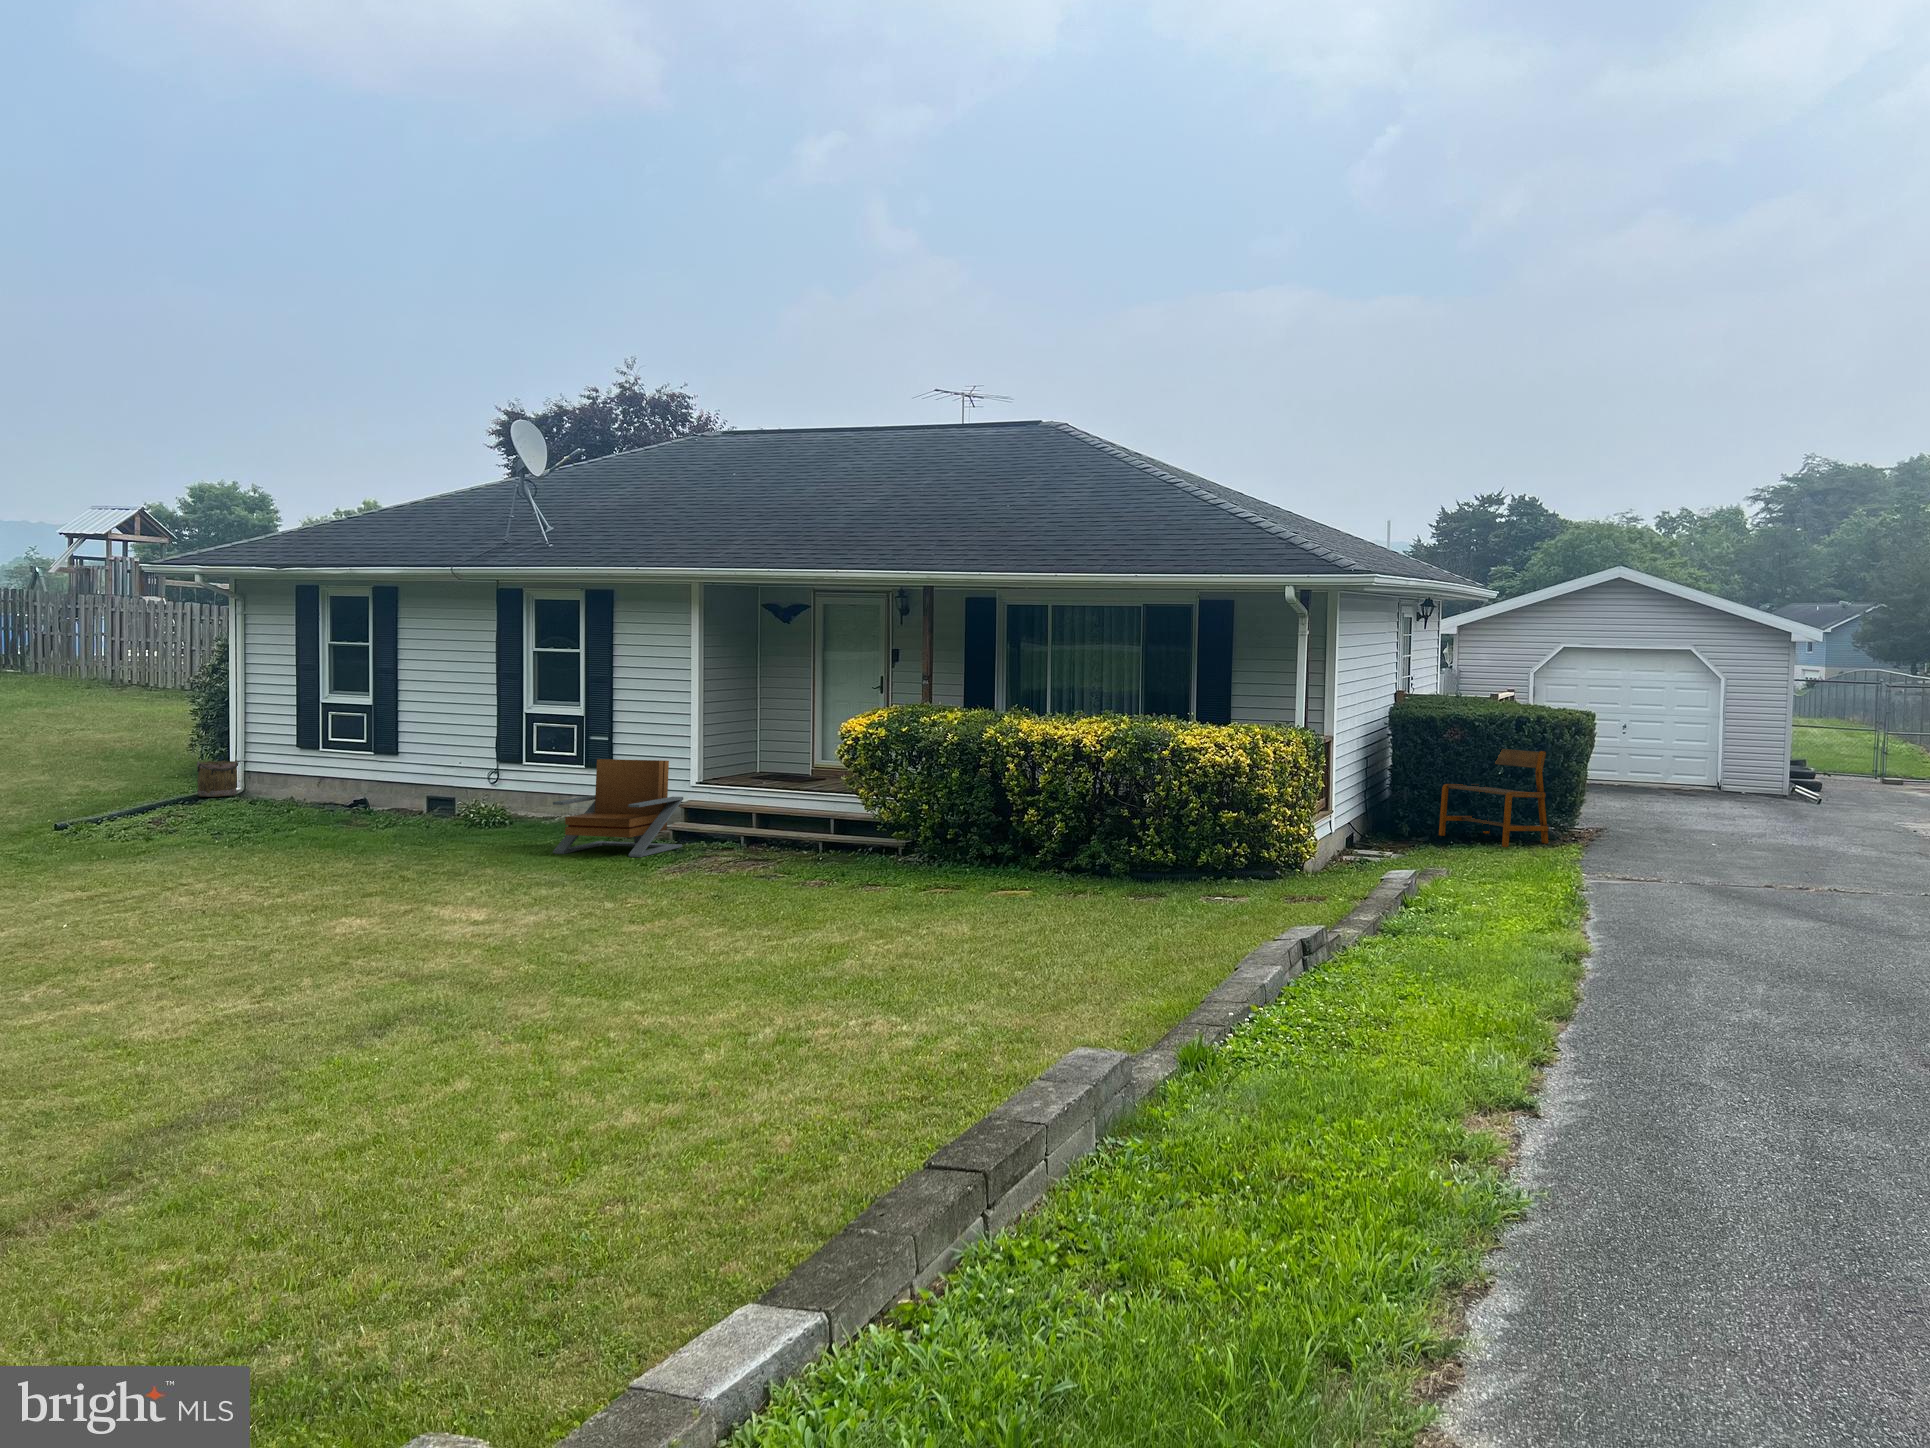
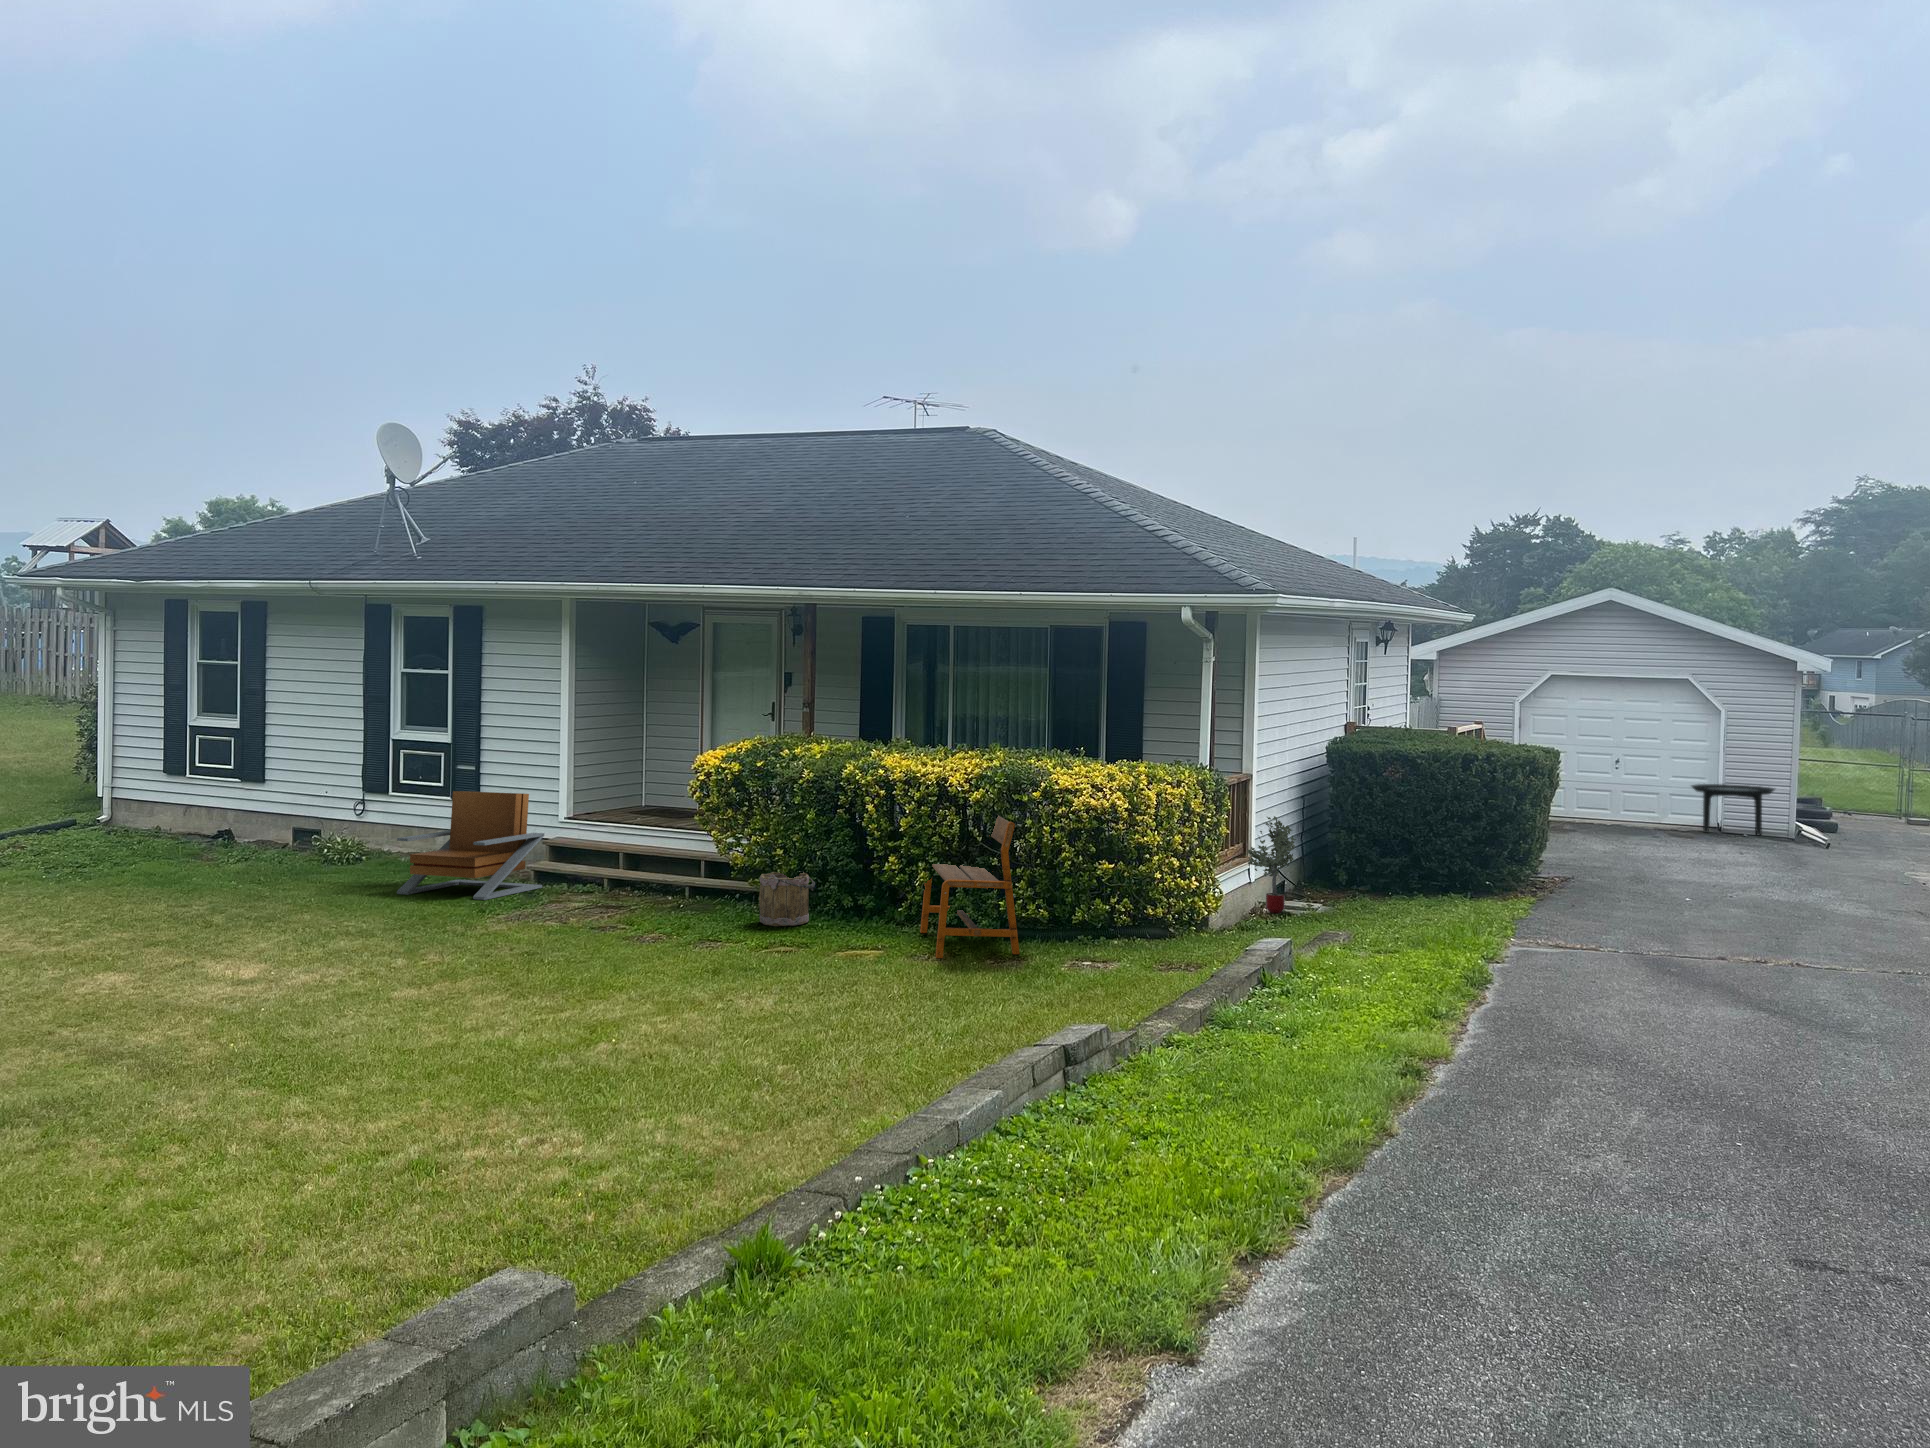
round table: none [1693,747,1772,793] -> present [1692,784,1775,836]
bench: present [1439,749,1549,847] -> present [920,816,1020,958]
bucket: present [197,760,240,797] -> present [759,872,815,926]
potted tree: none [1334,772,1379,859] -> present [1248,816,1296,913]

